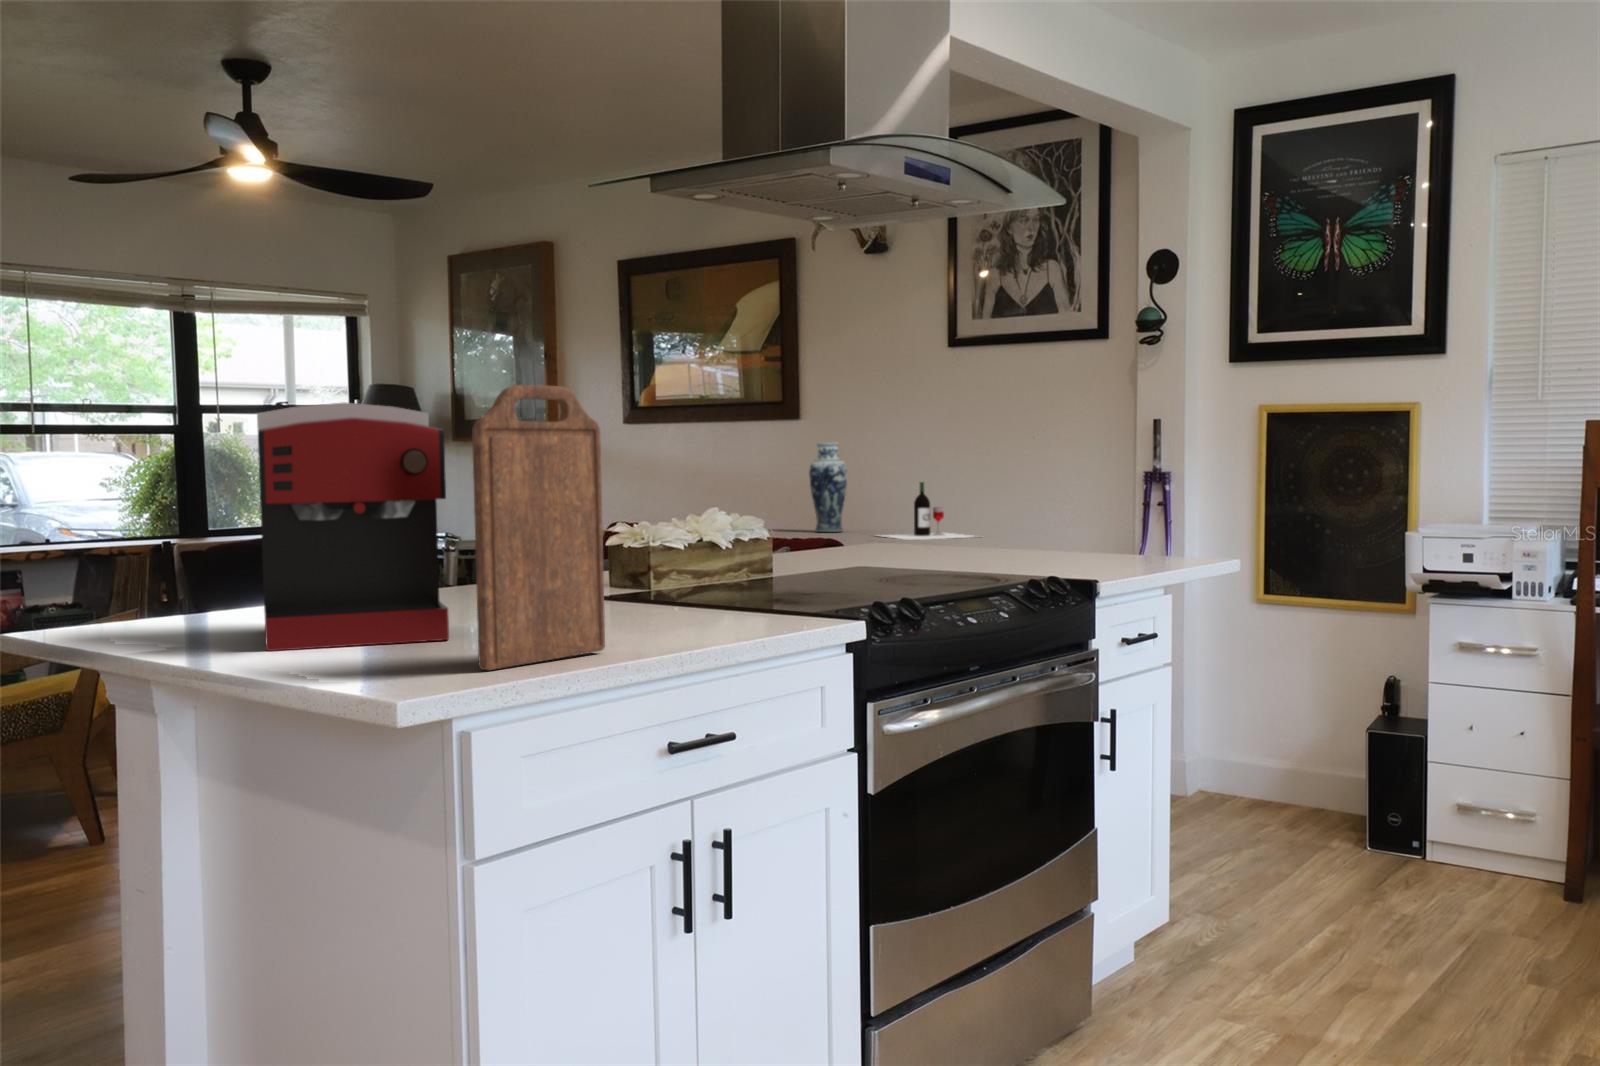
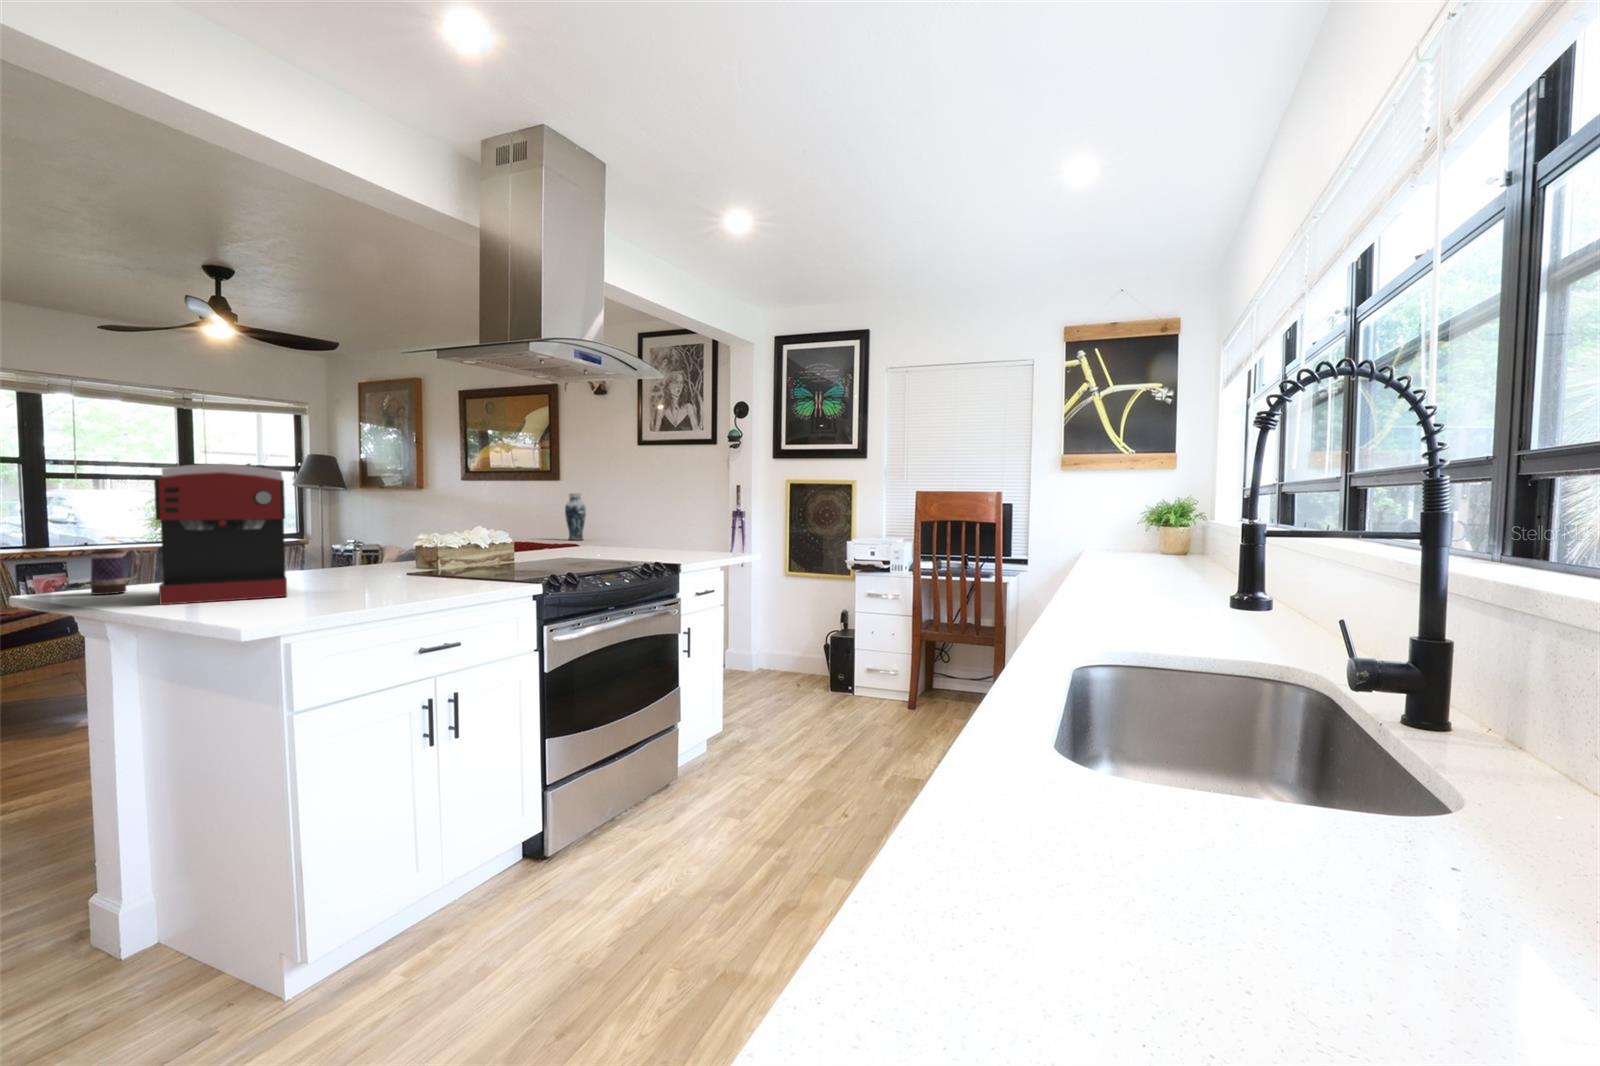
cutting board: present [472,385,605,670] -> none [285,457,376,612]
wine bottle: present [881,482,974,539] -> none [597,514,655,544]
mug: none [152,550,214,630] -> present [90,548,138,595]

